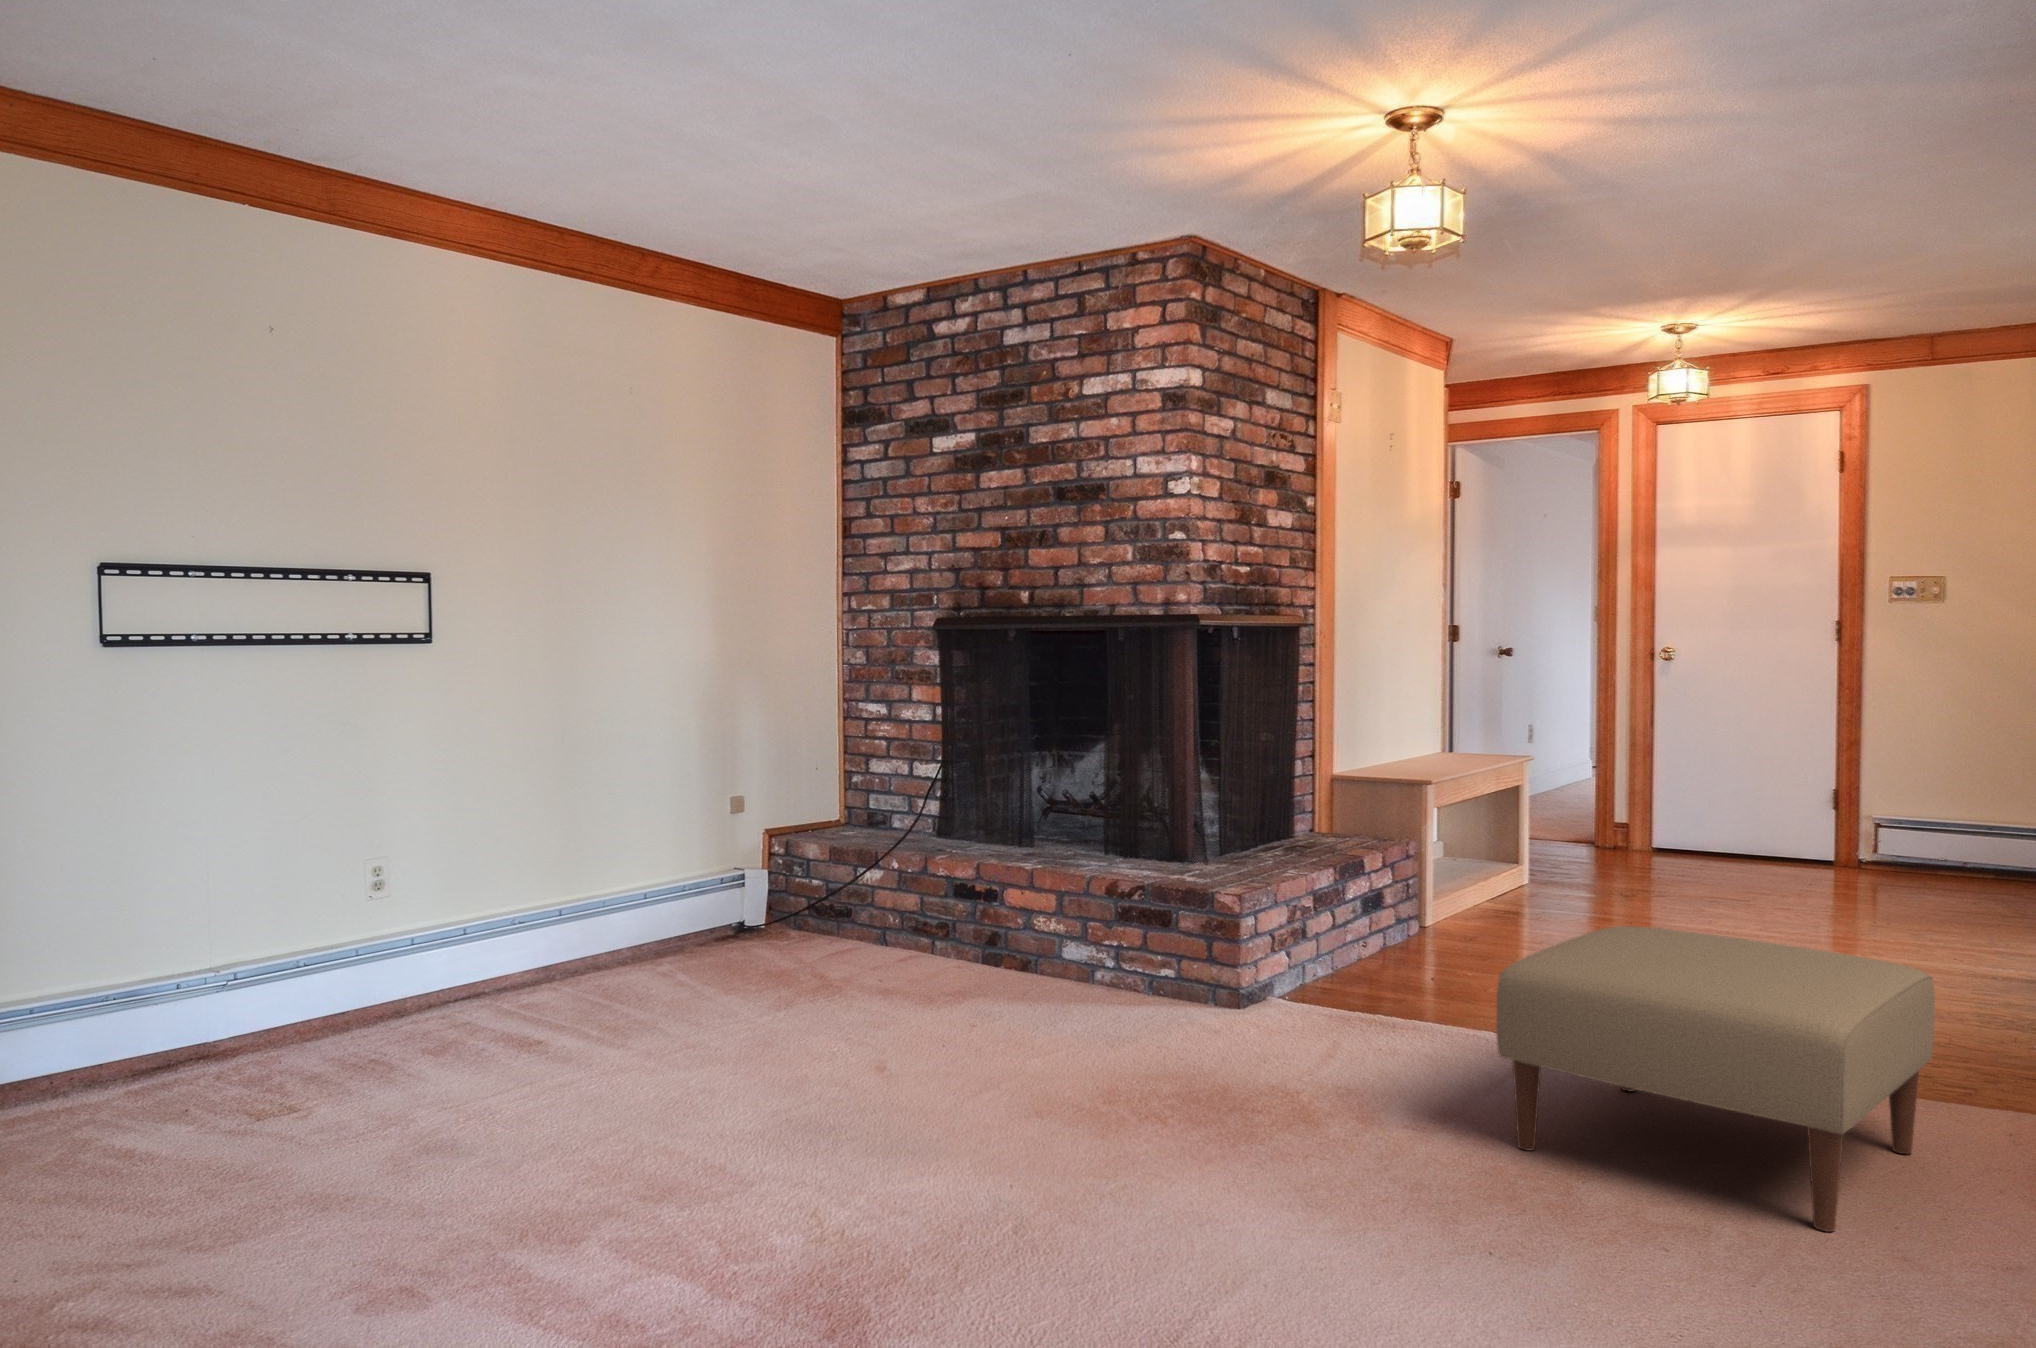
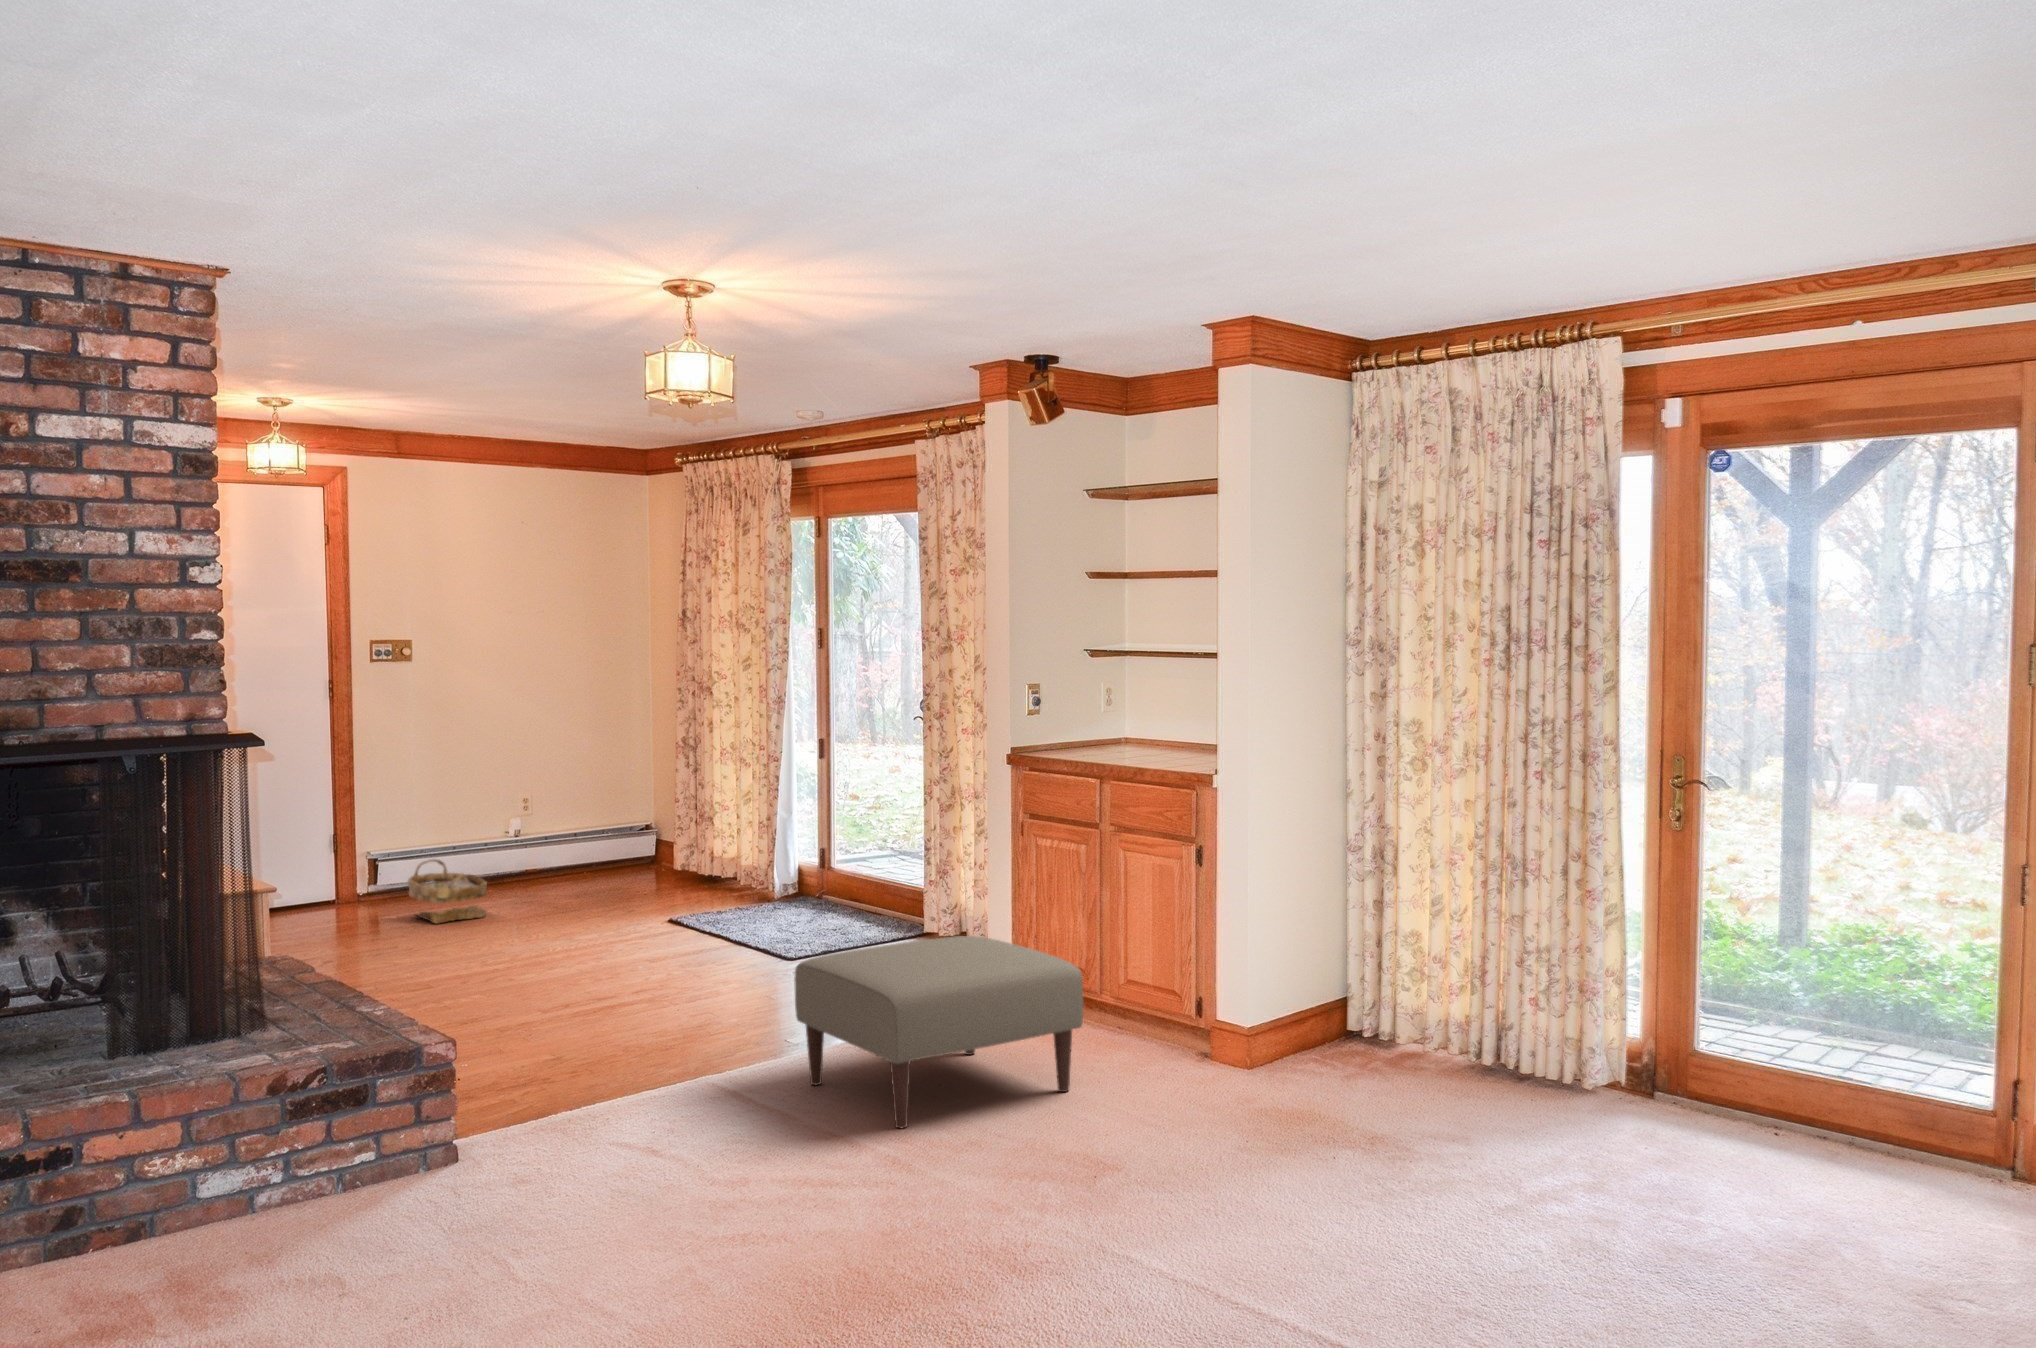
woven basket: none [1904,808,1999,885] -> present [408,859,487,924]

